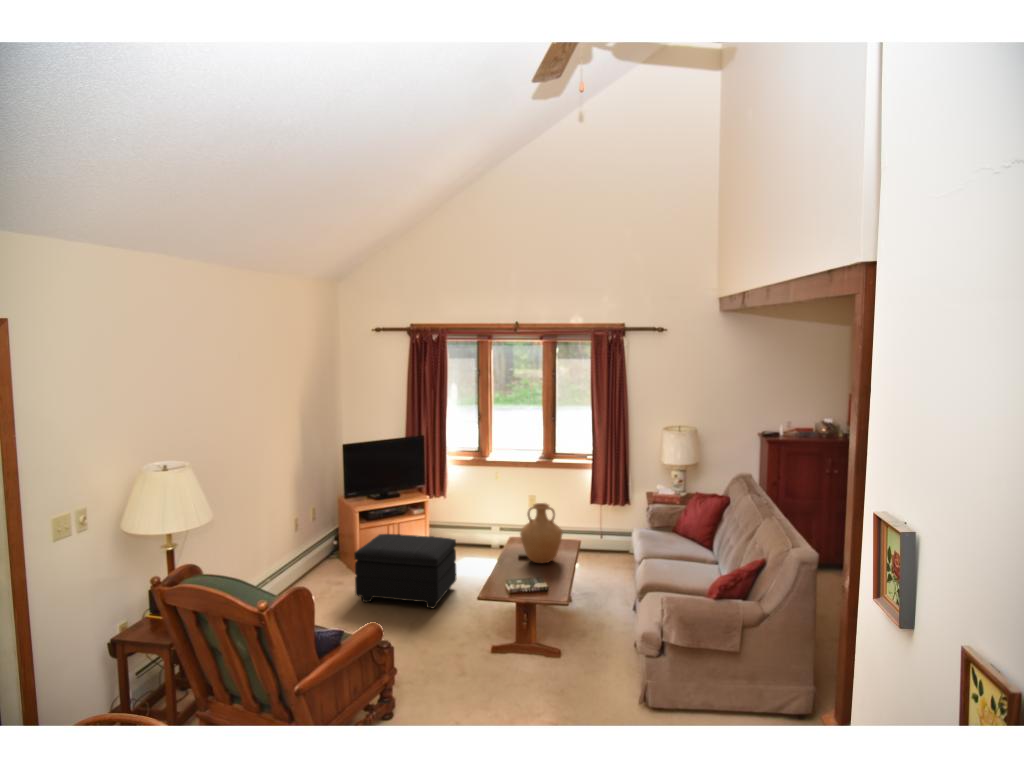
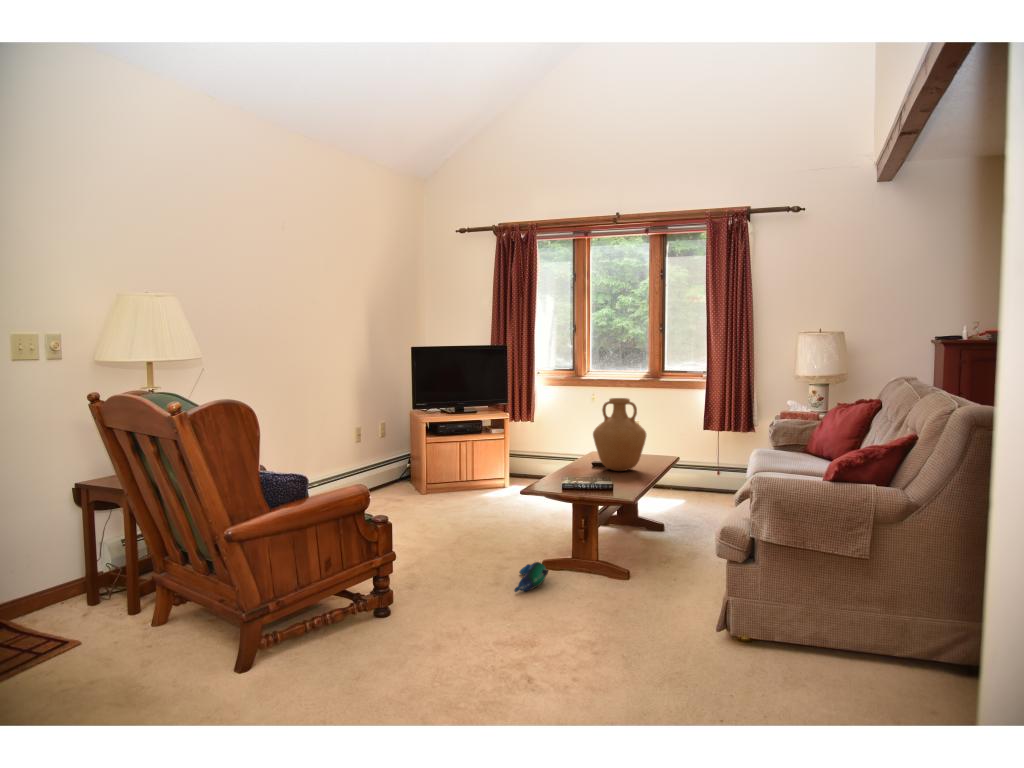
footstool: present [354,534,456,608] -> none [410,446,529,525]
plush toy: none [474,654,501,685] -> present [514,562,548,592]

